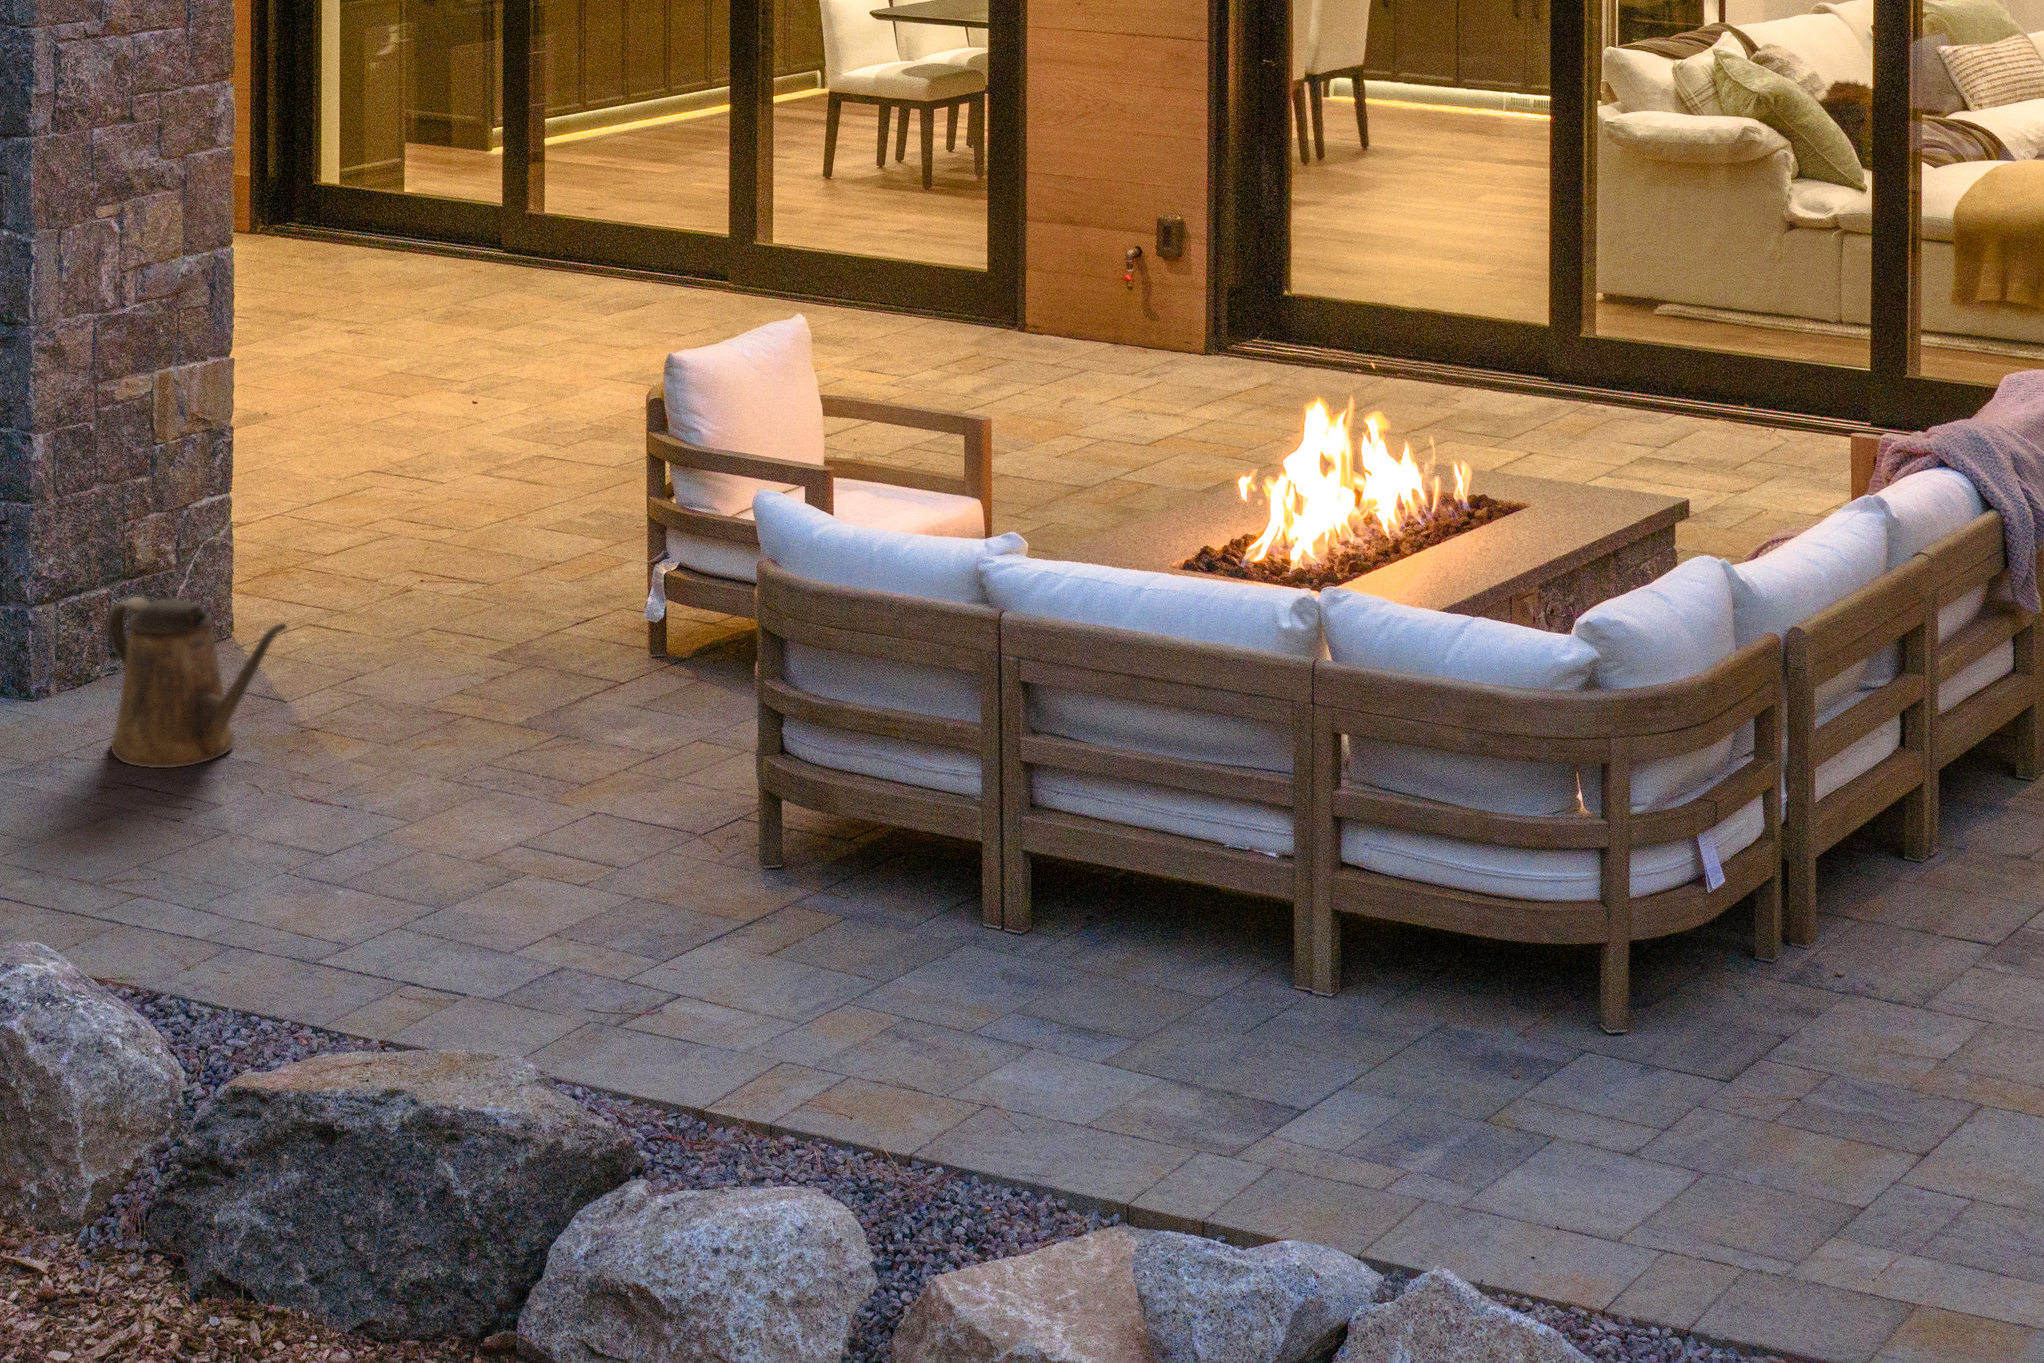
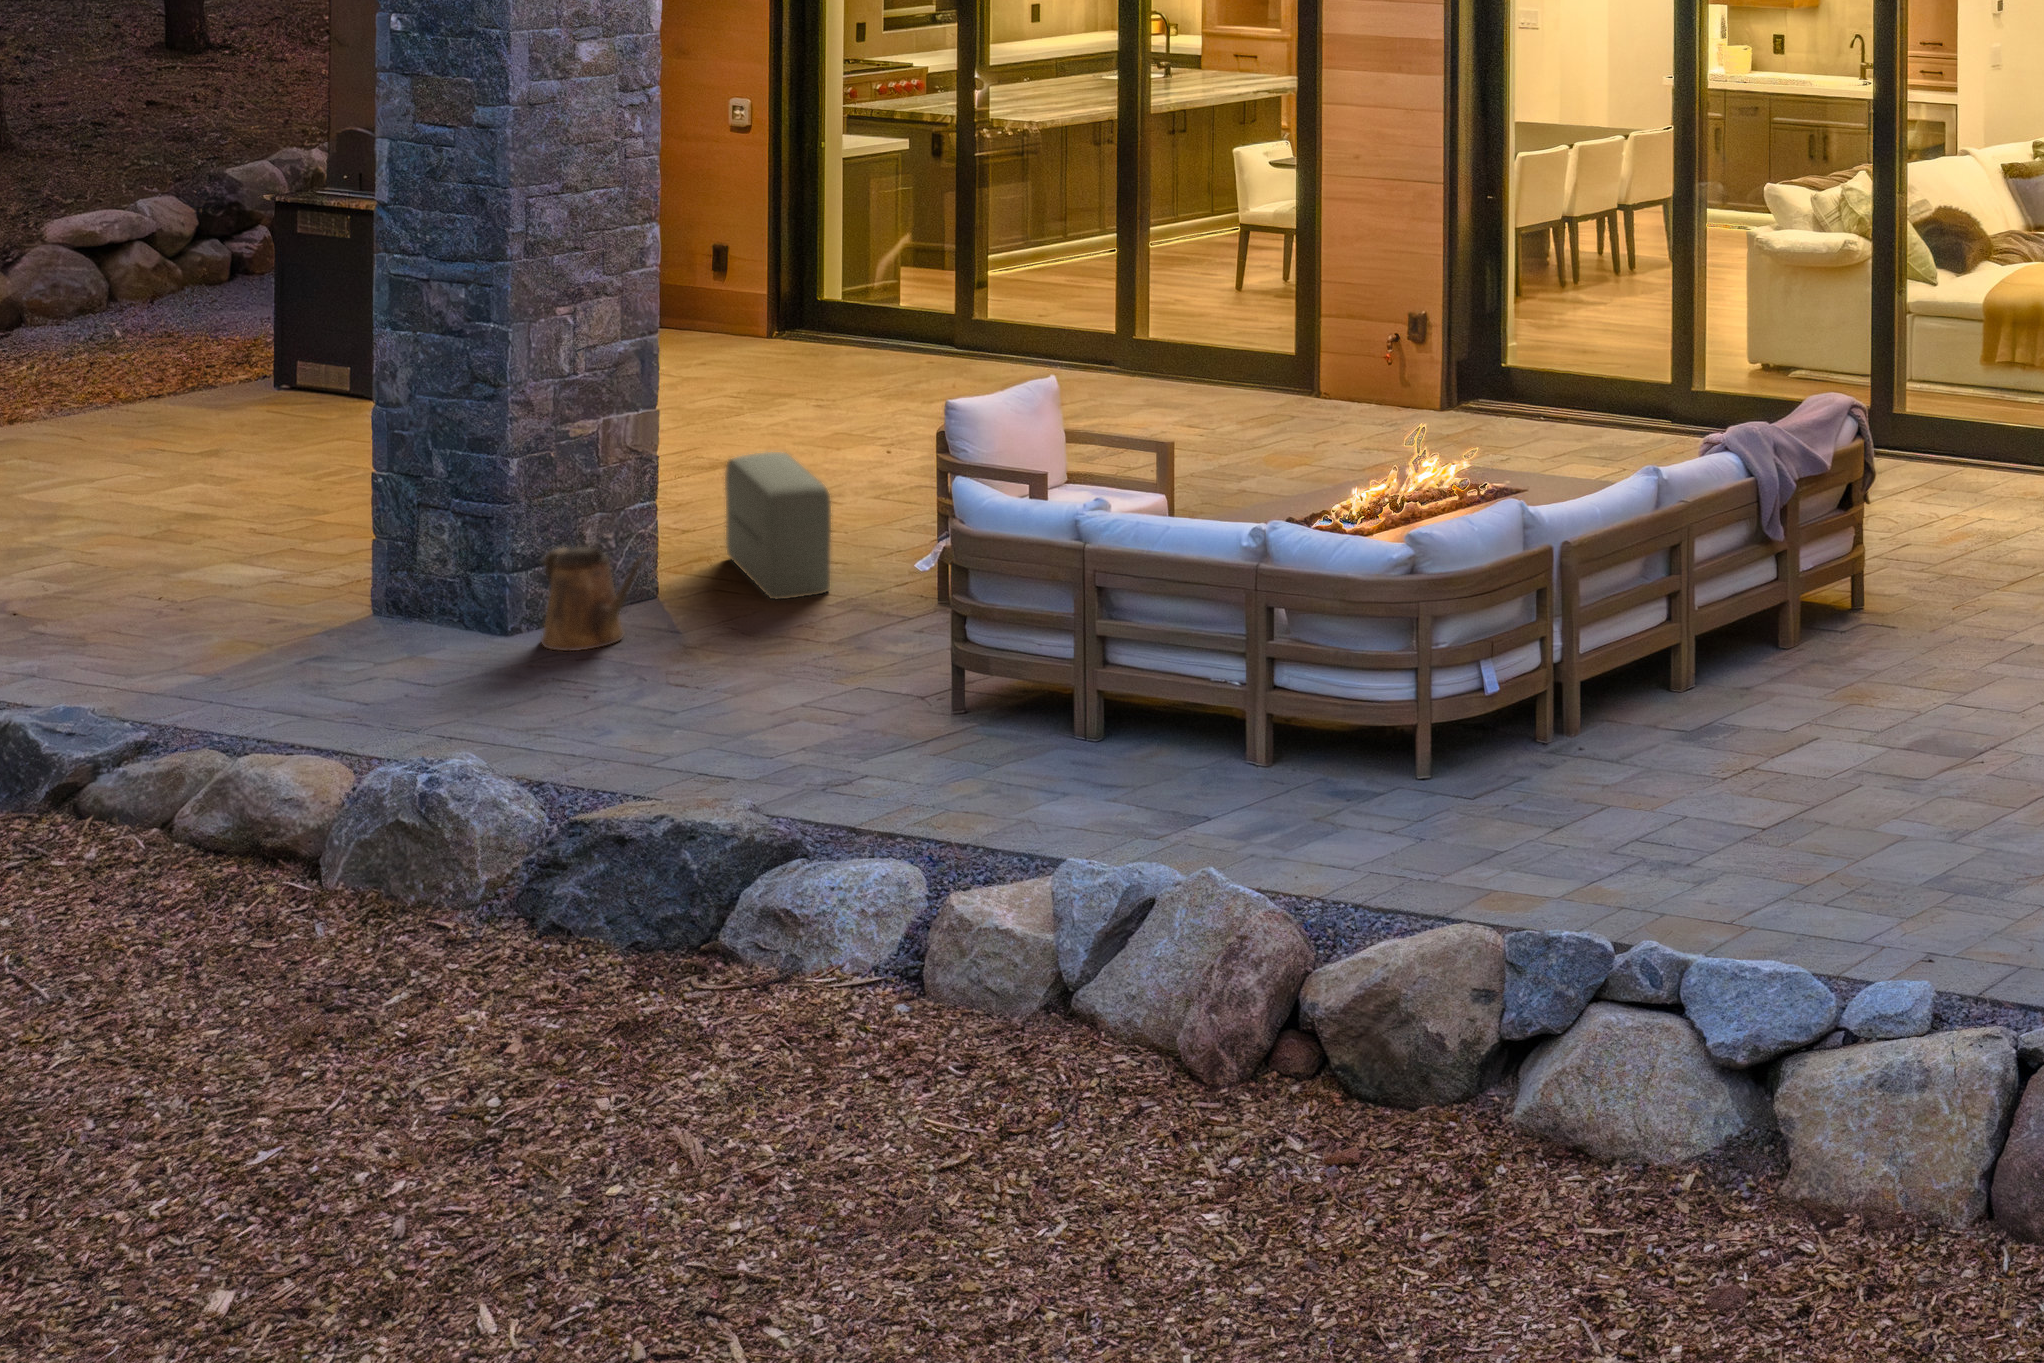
pouf: none [325,433,509,671] -> present [725,452,831,599]

